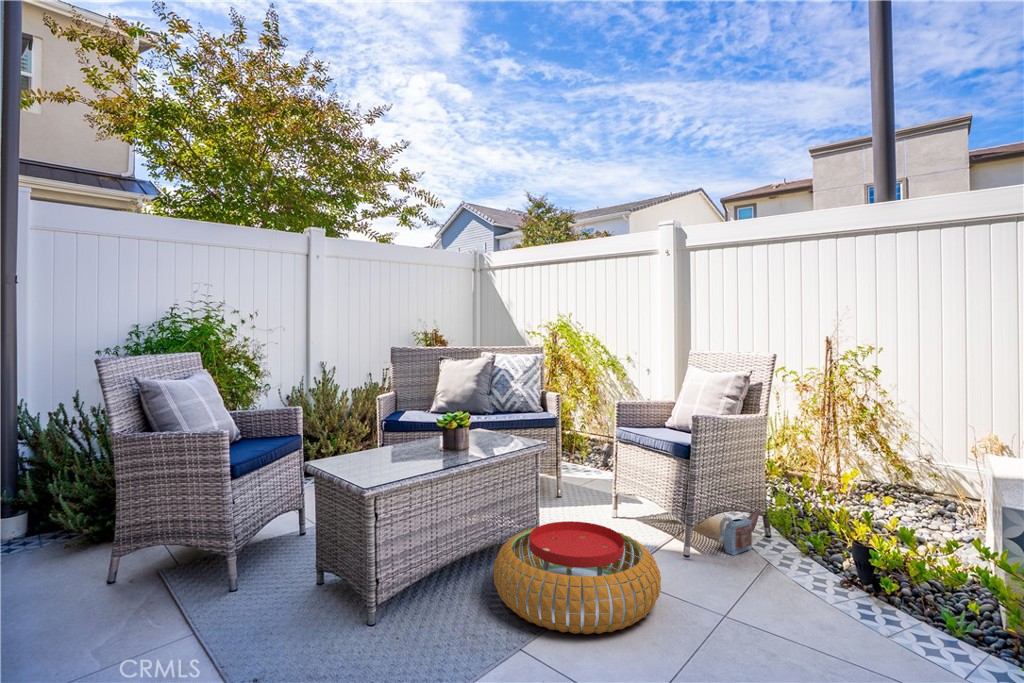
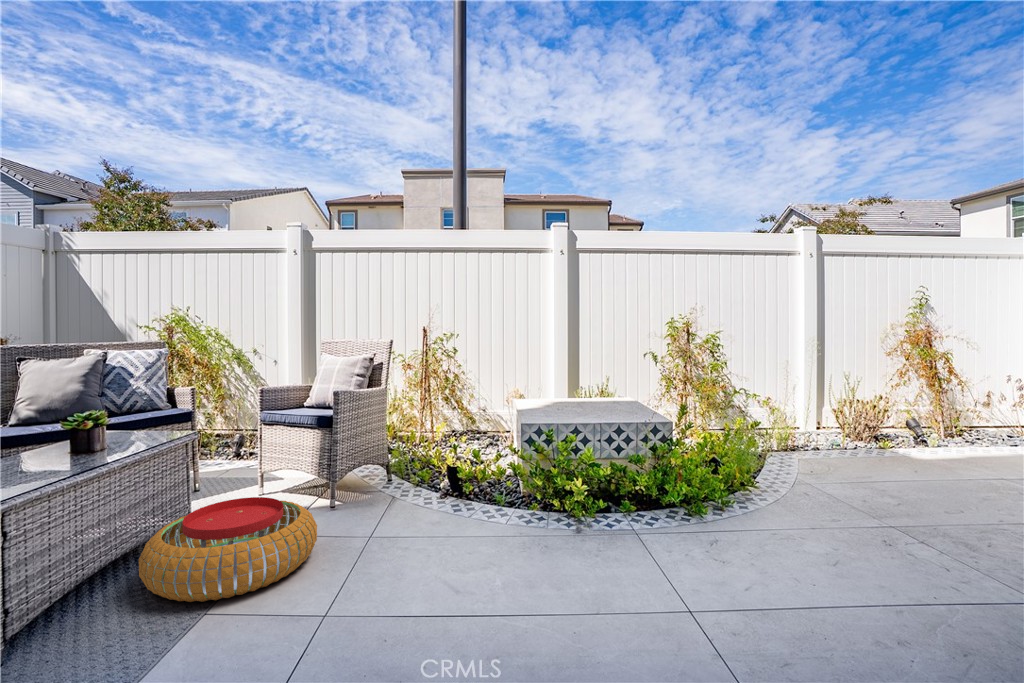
watering can: present [719,510,760,555] -> none [357,460,386,498]

